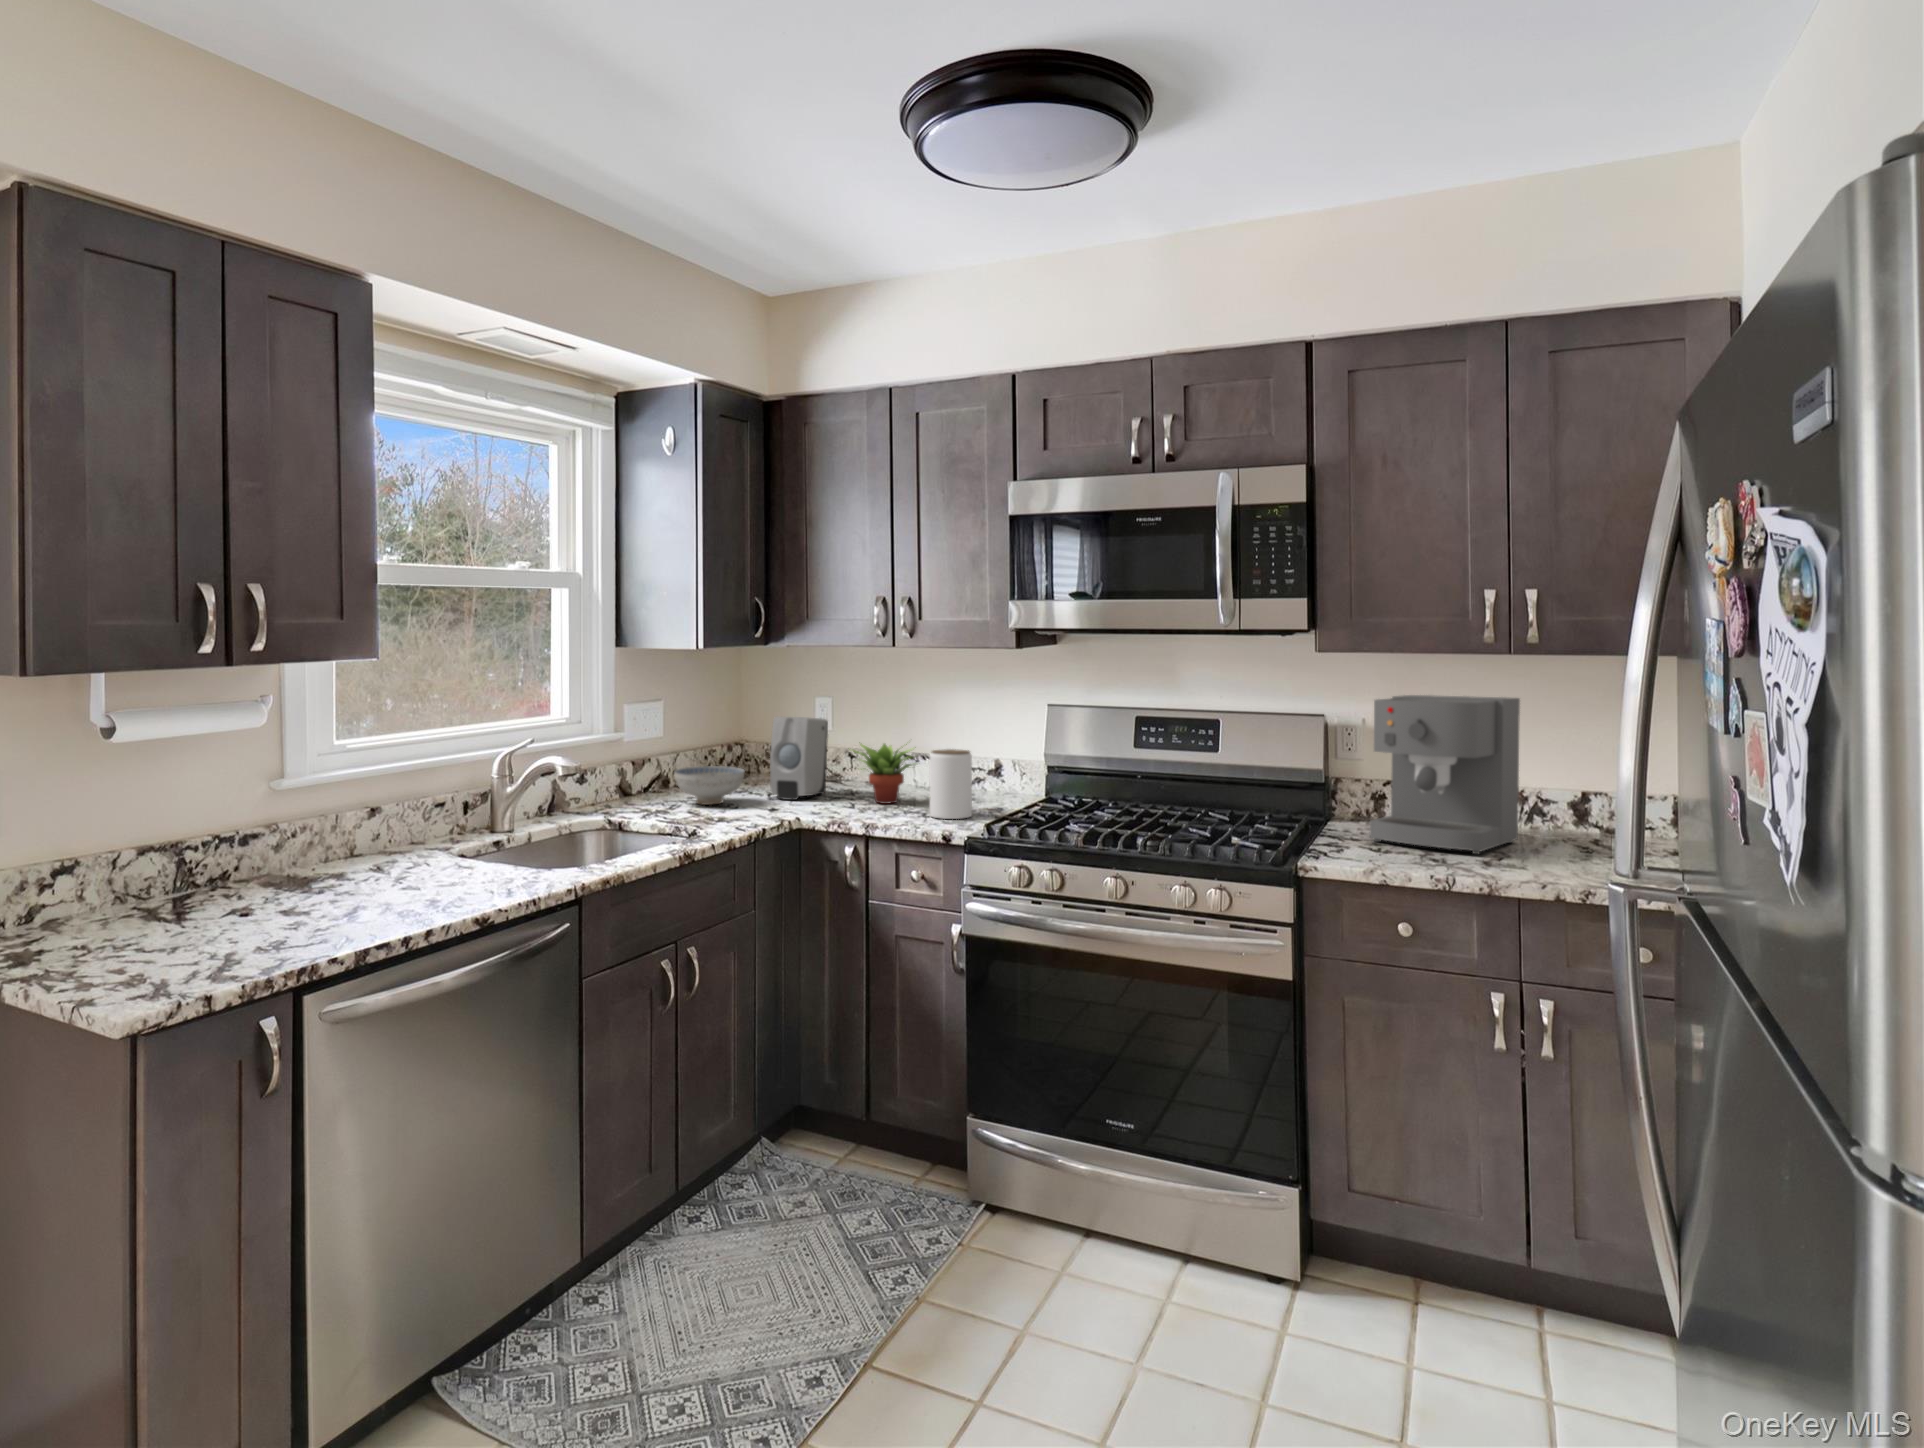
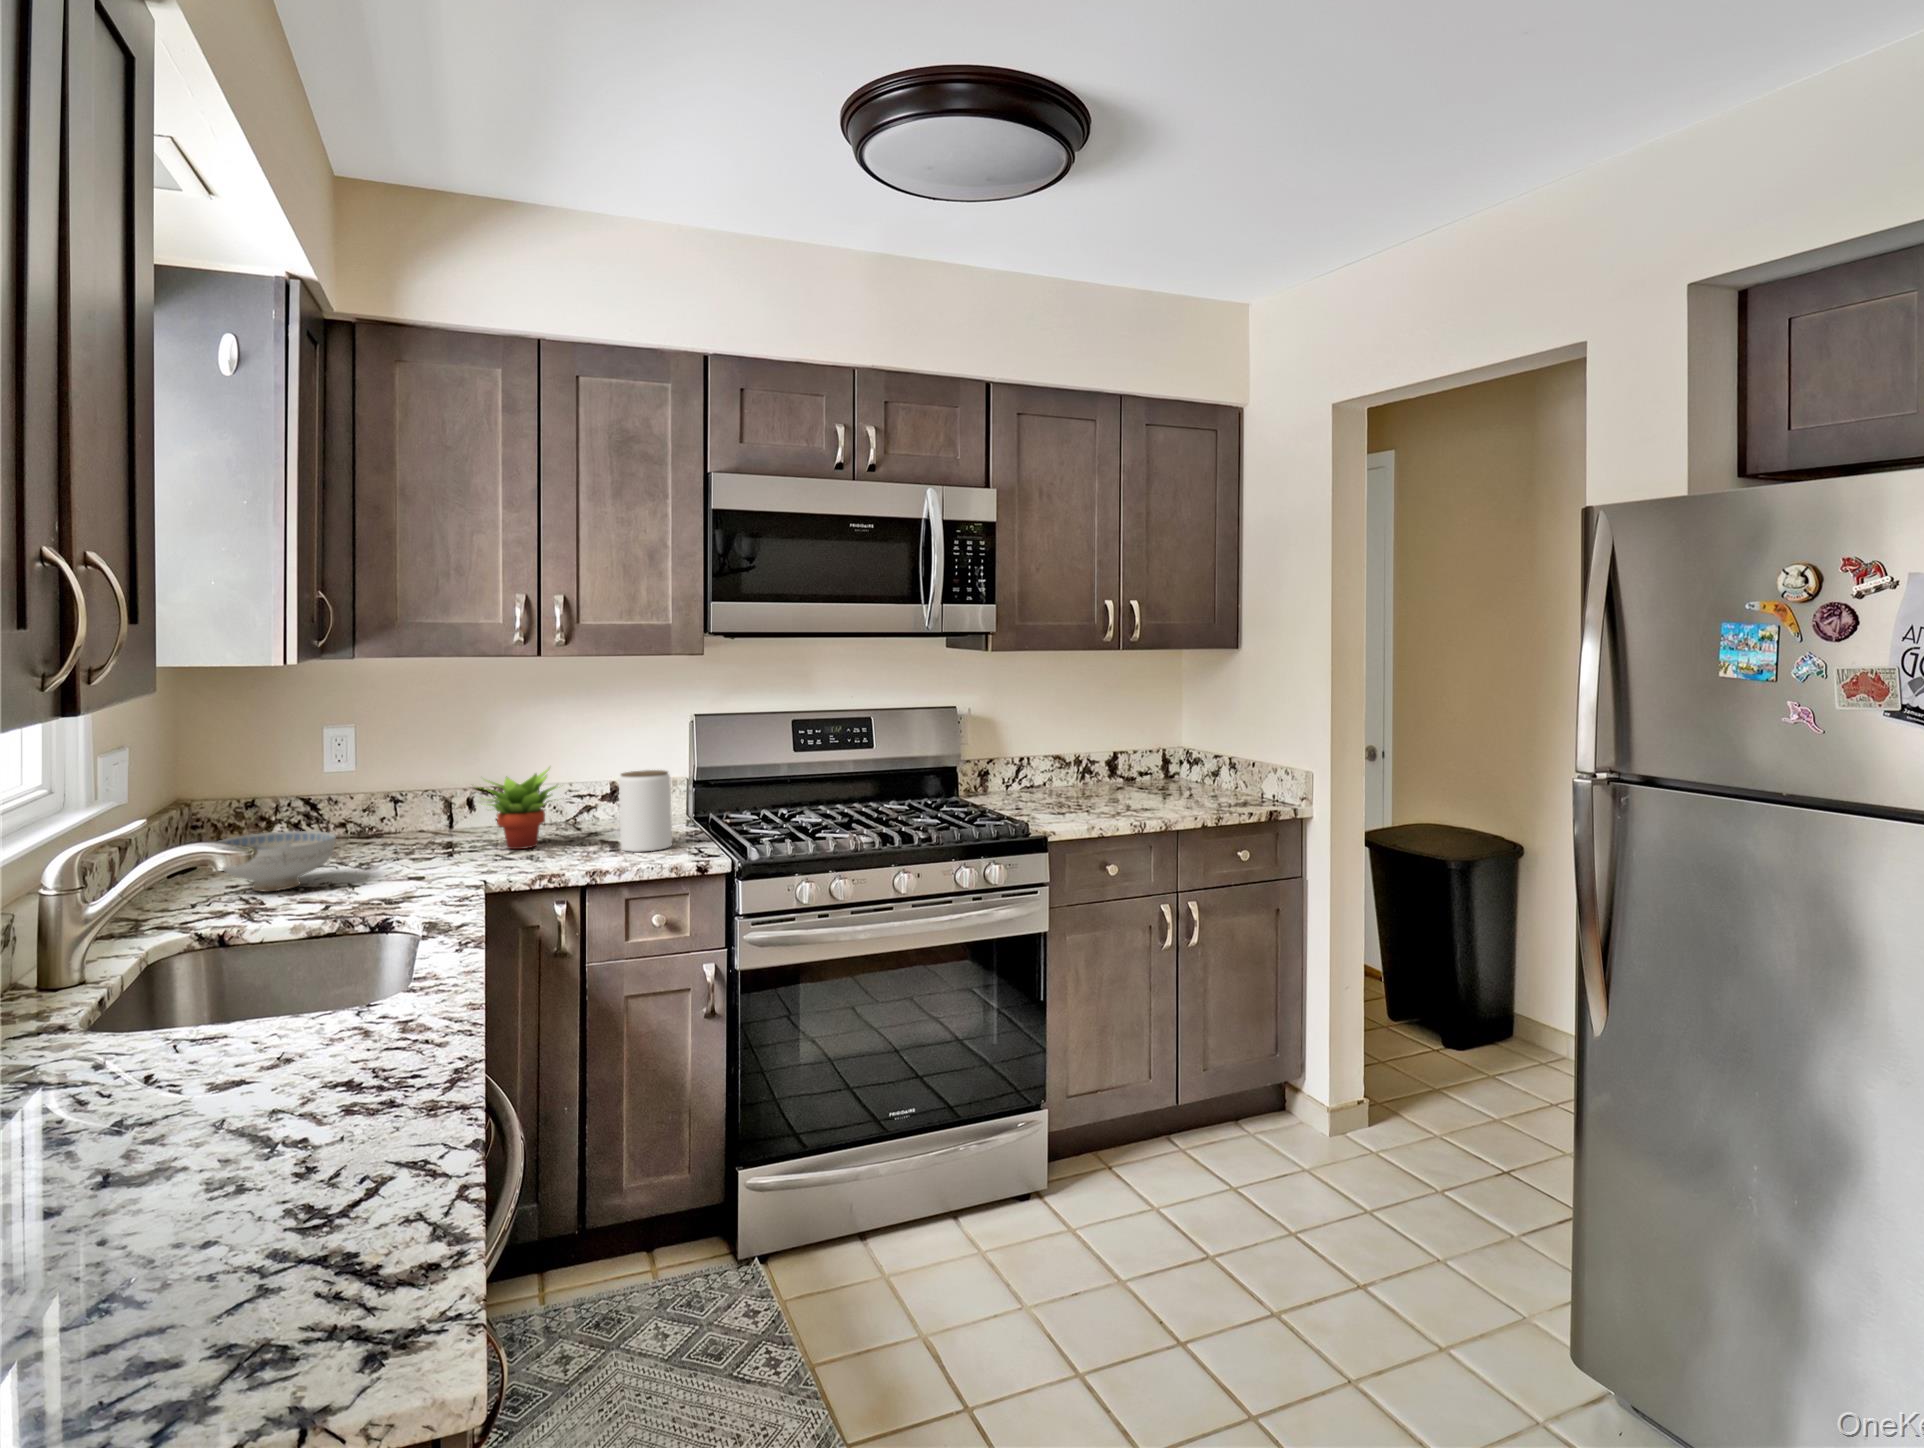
coffee maker: present [1370,695,1520,854] -> none [1022,685,1119,808]
soap dispenser: present [770,716,828,800] -> none [348,750,412,866]

